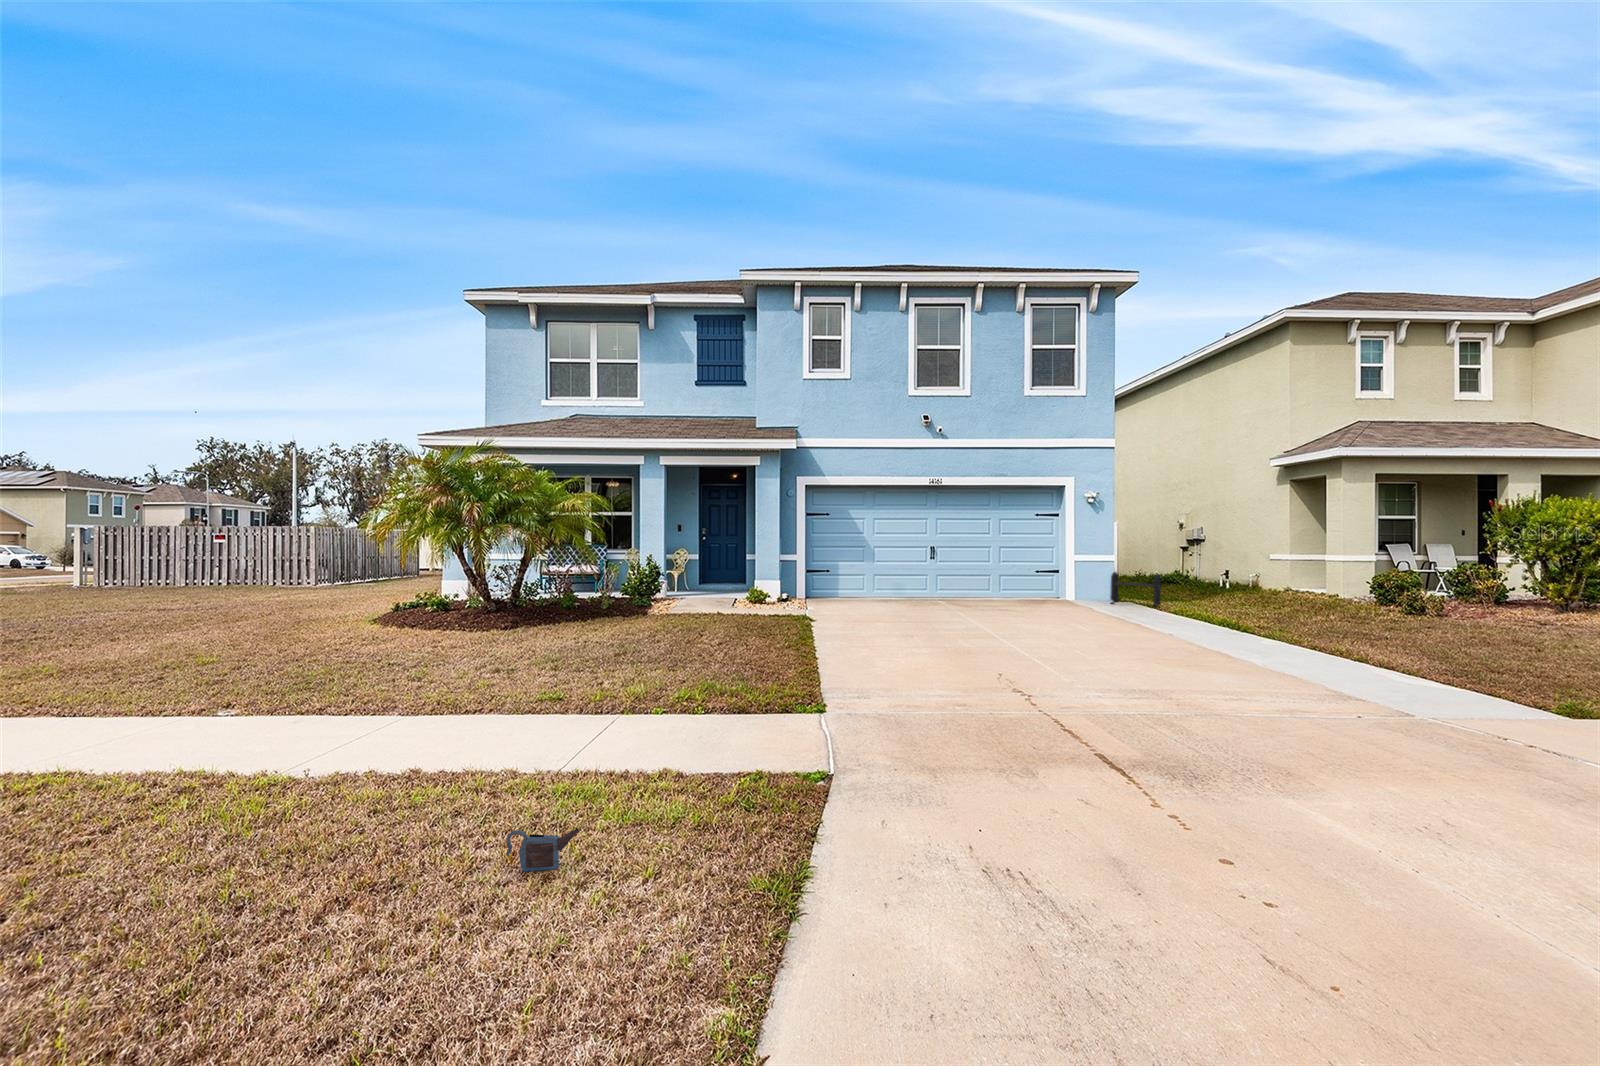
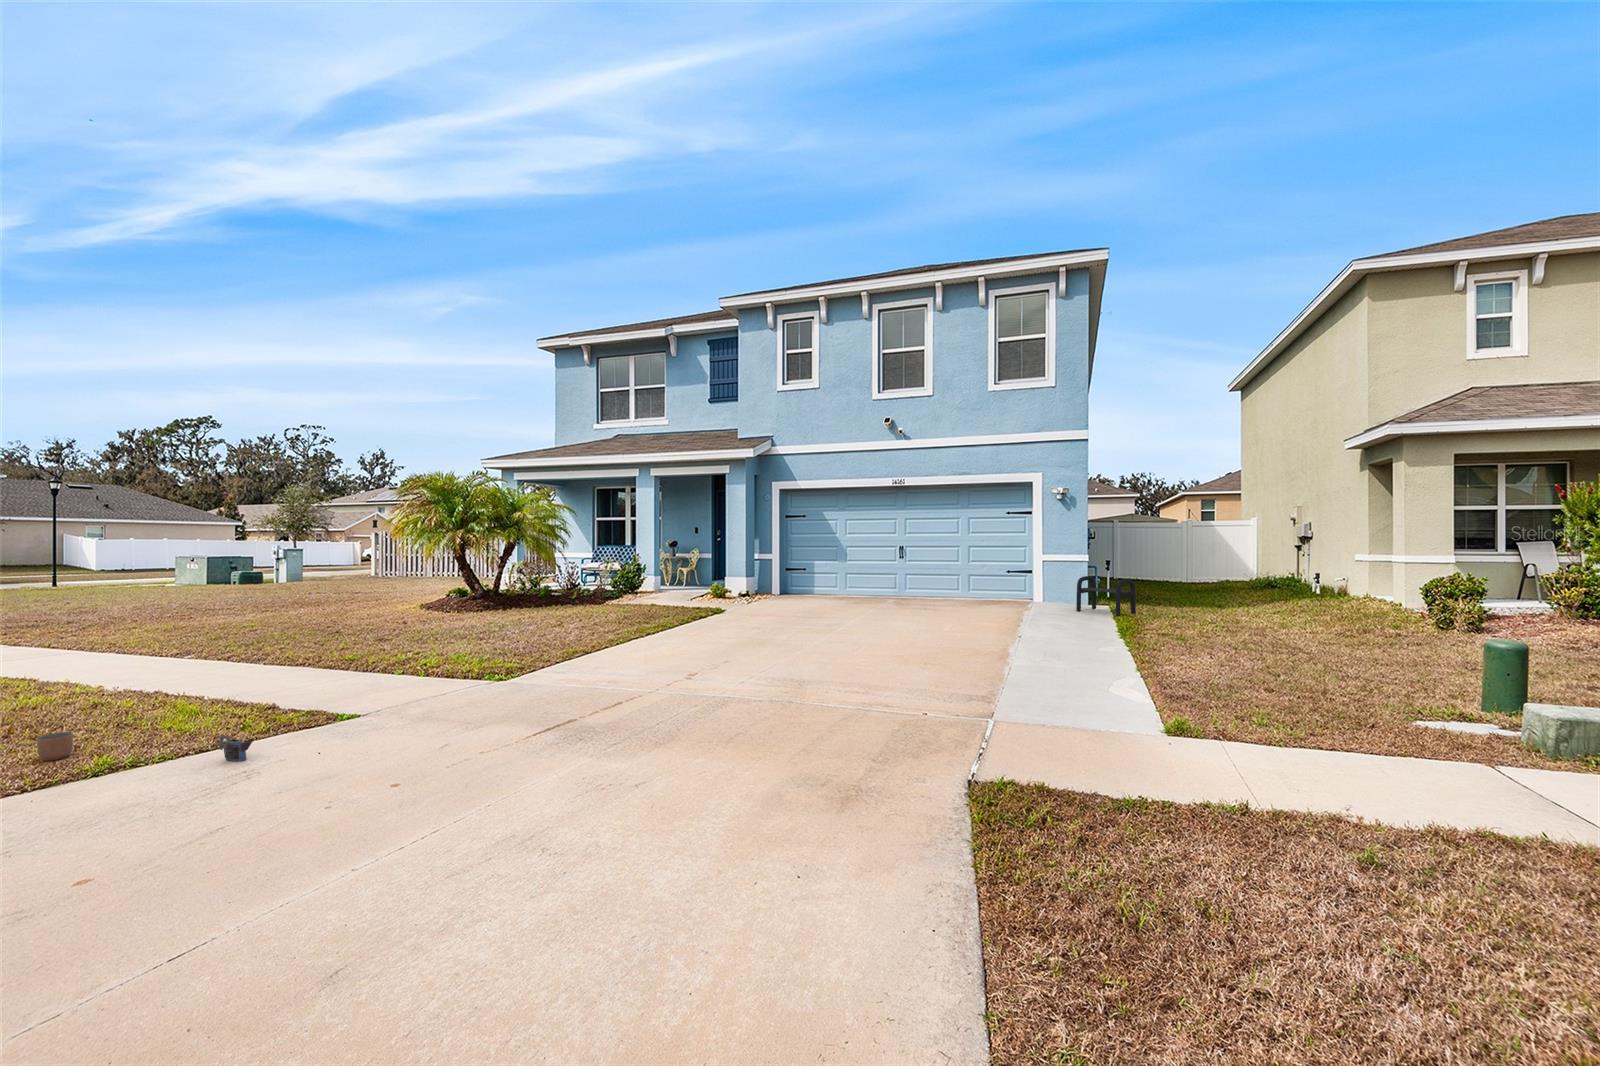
watering can: present [506,829,580,872] -> present [220,736,253,762]
planter: none [637,863,686,925] -> present [37,732,73,761]

